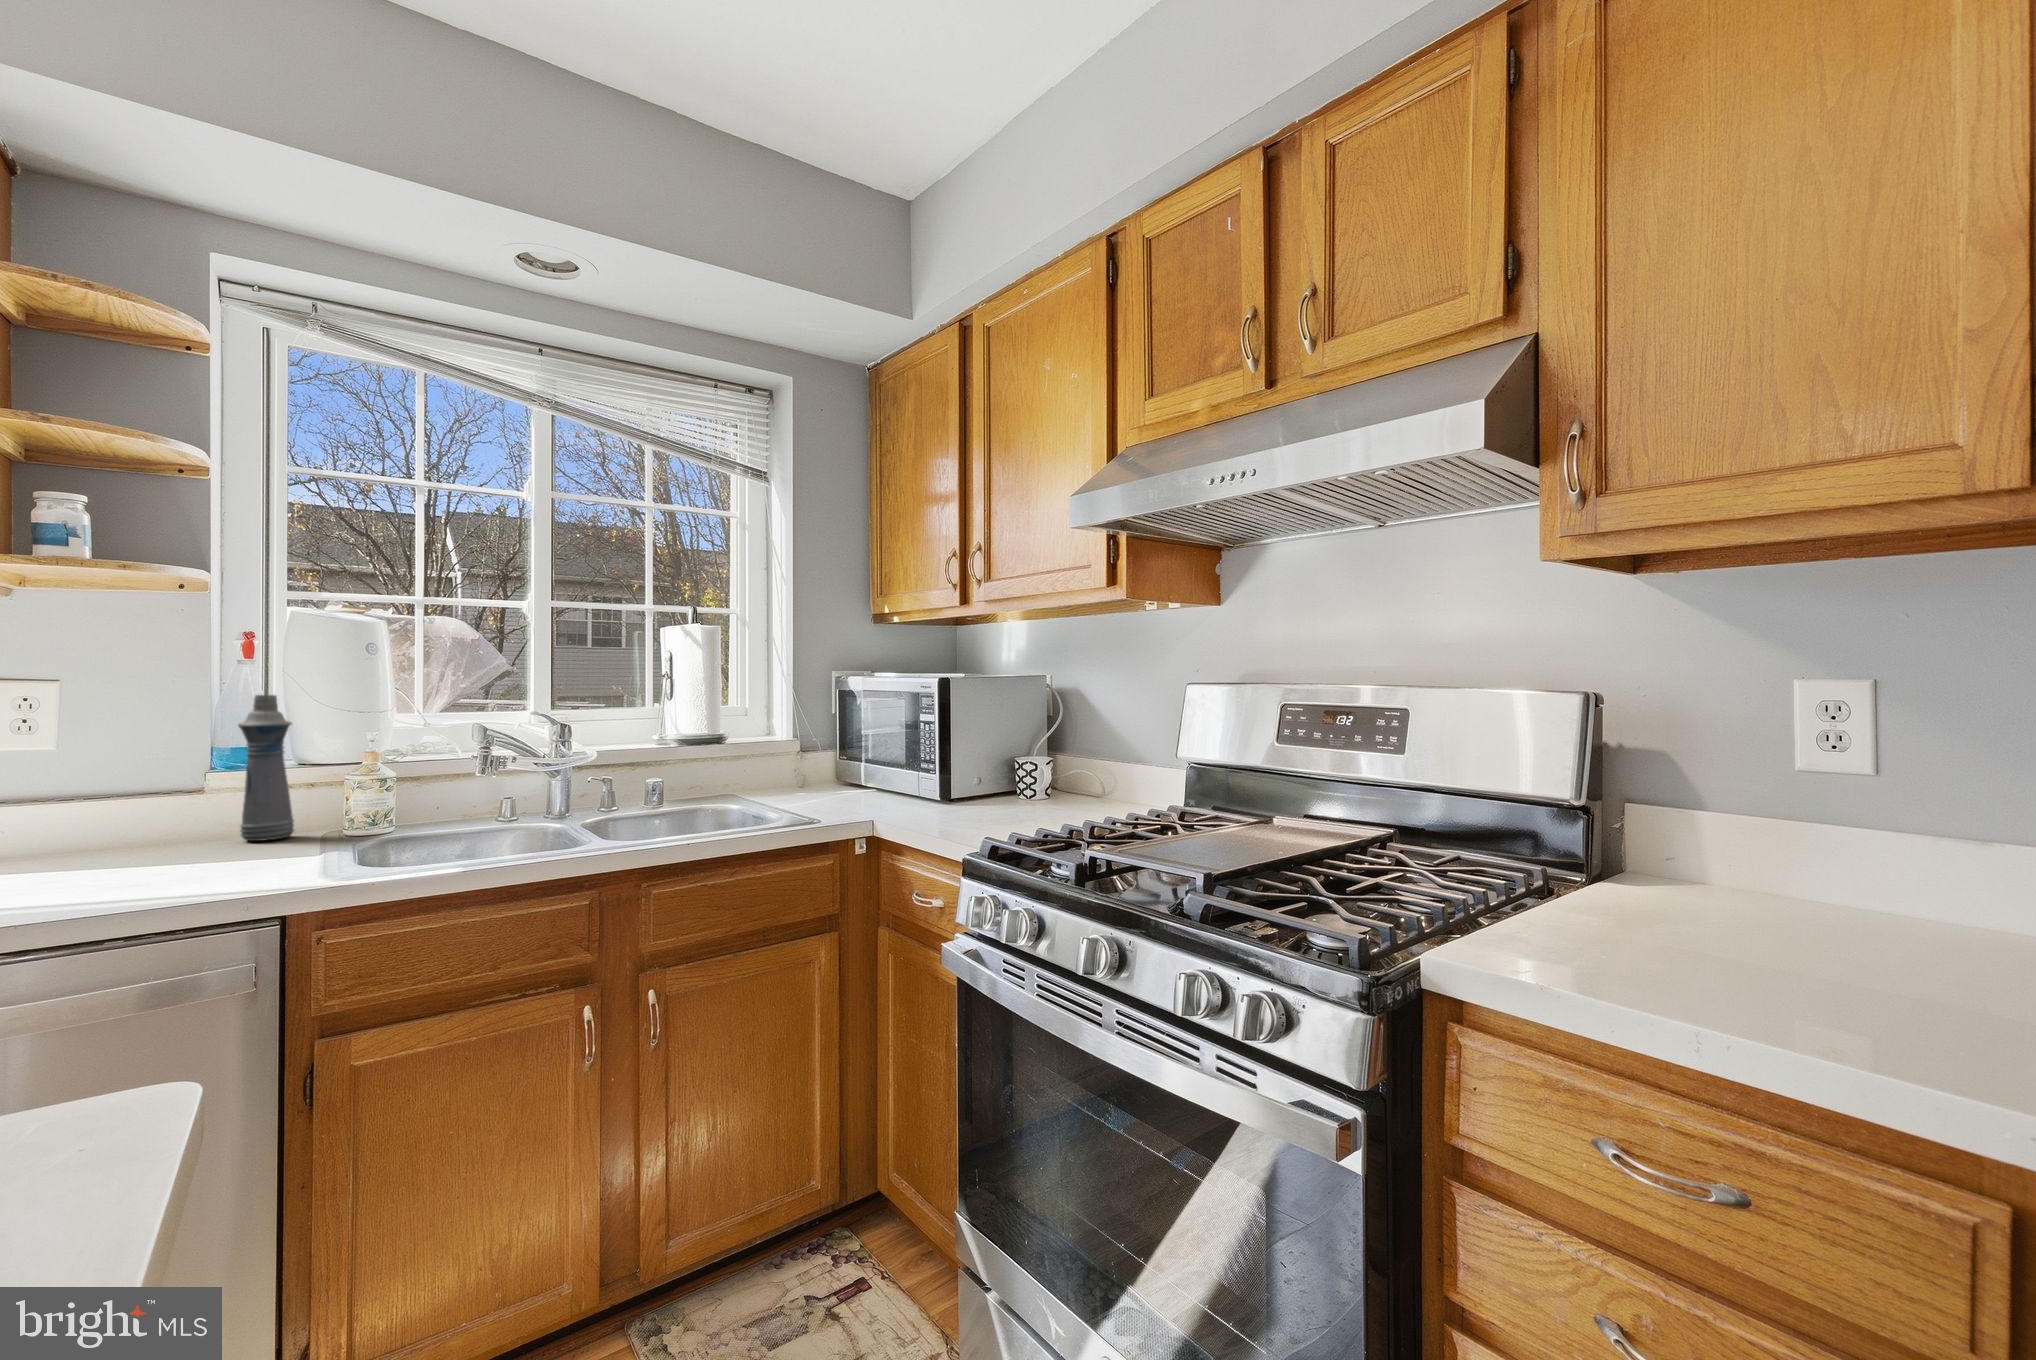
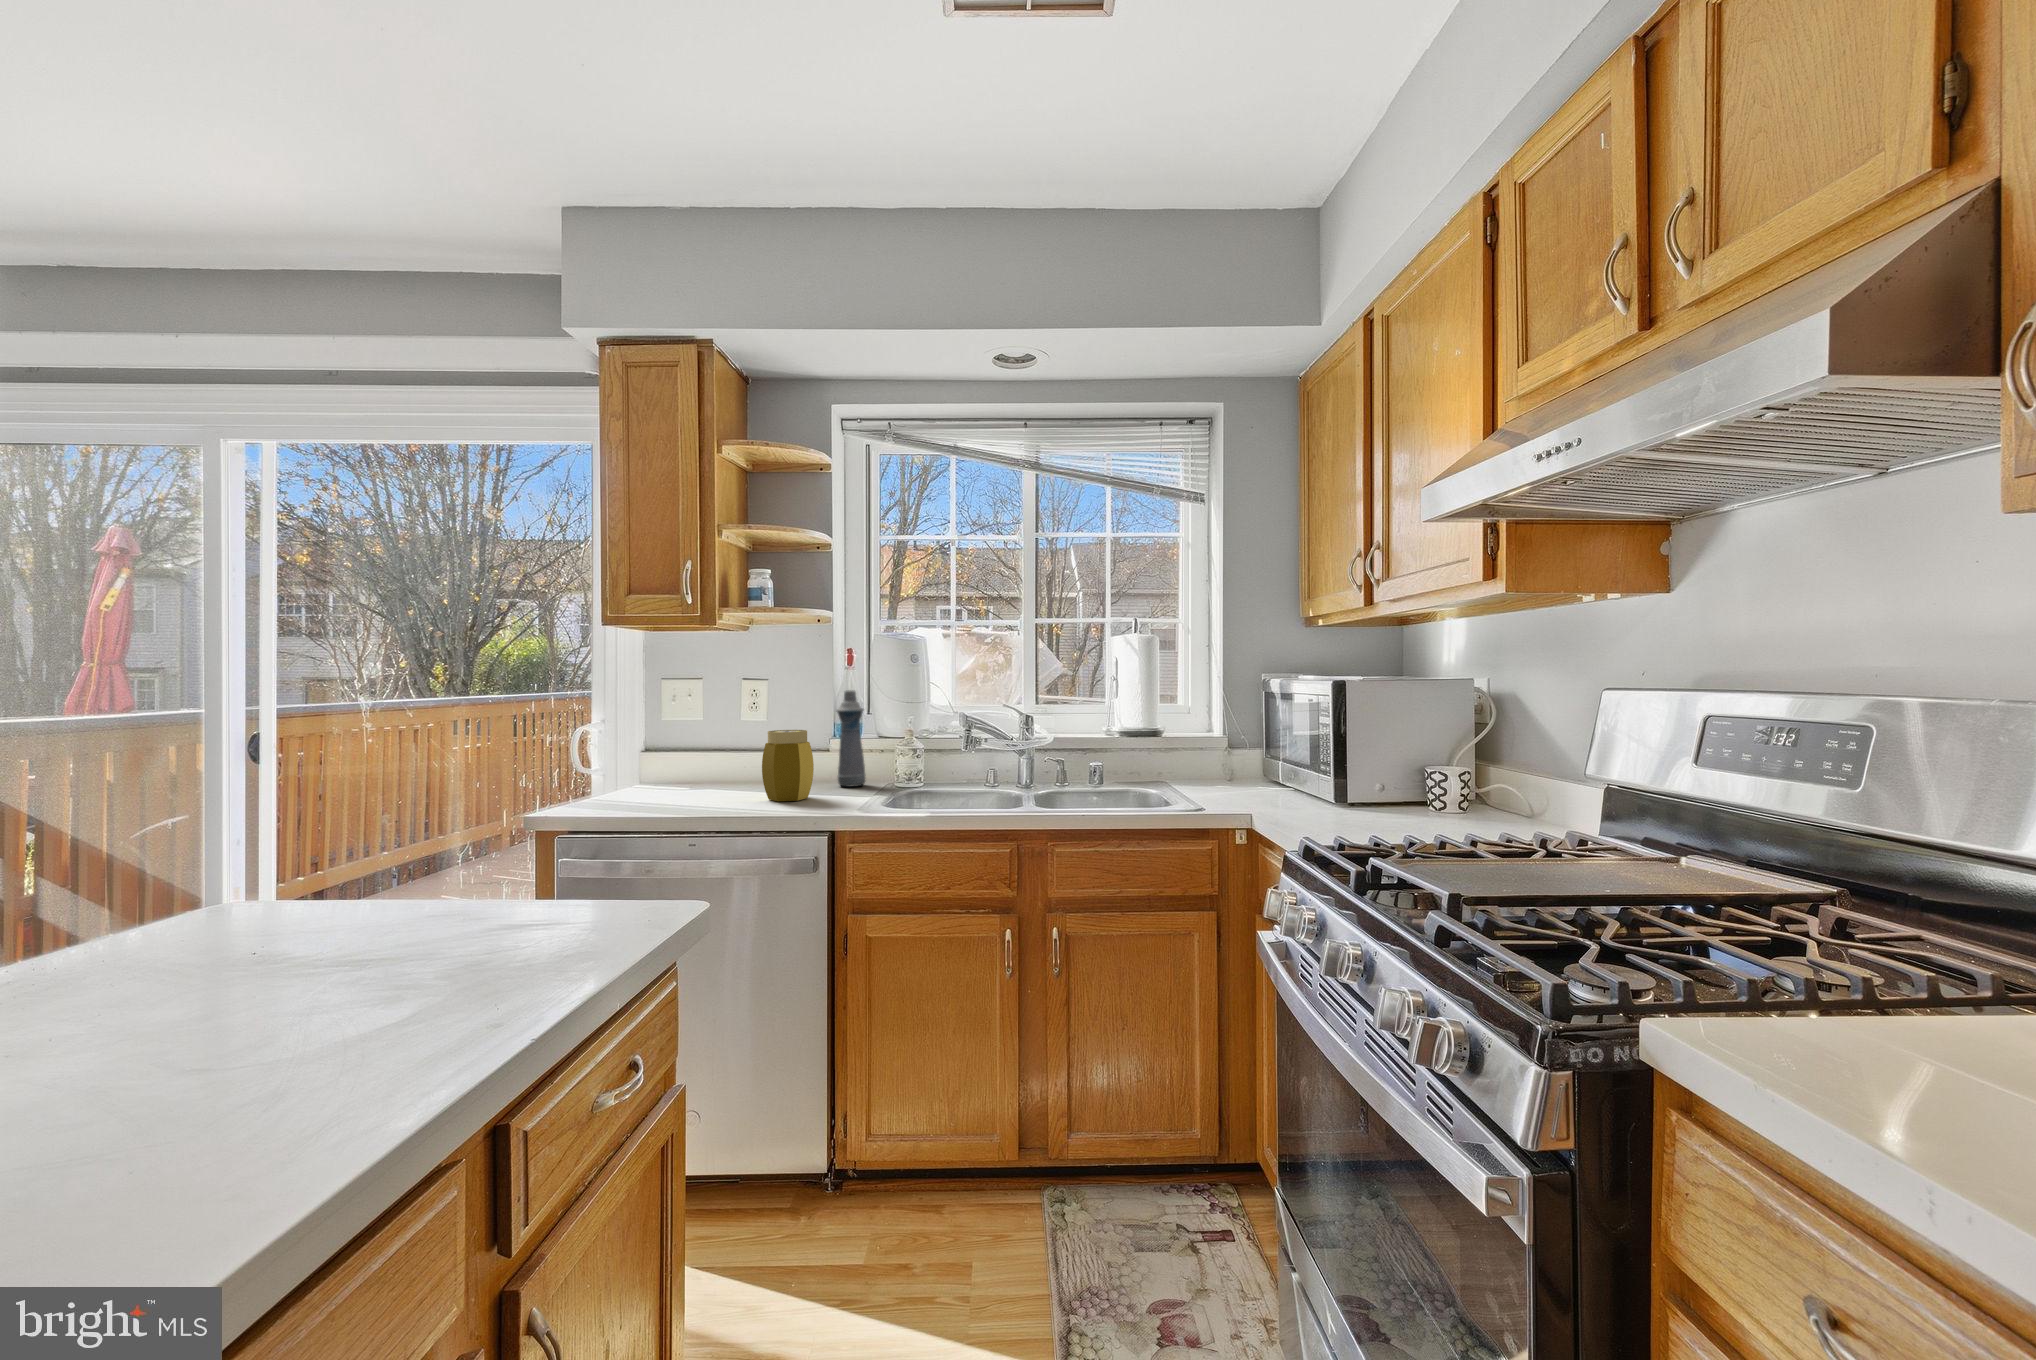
jar: none [111,757,219,874] -> present [762,730,814,801]

